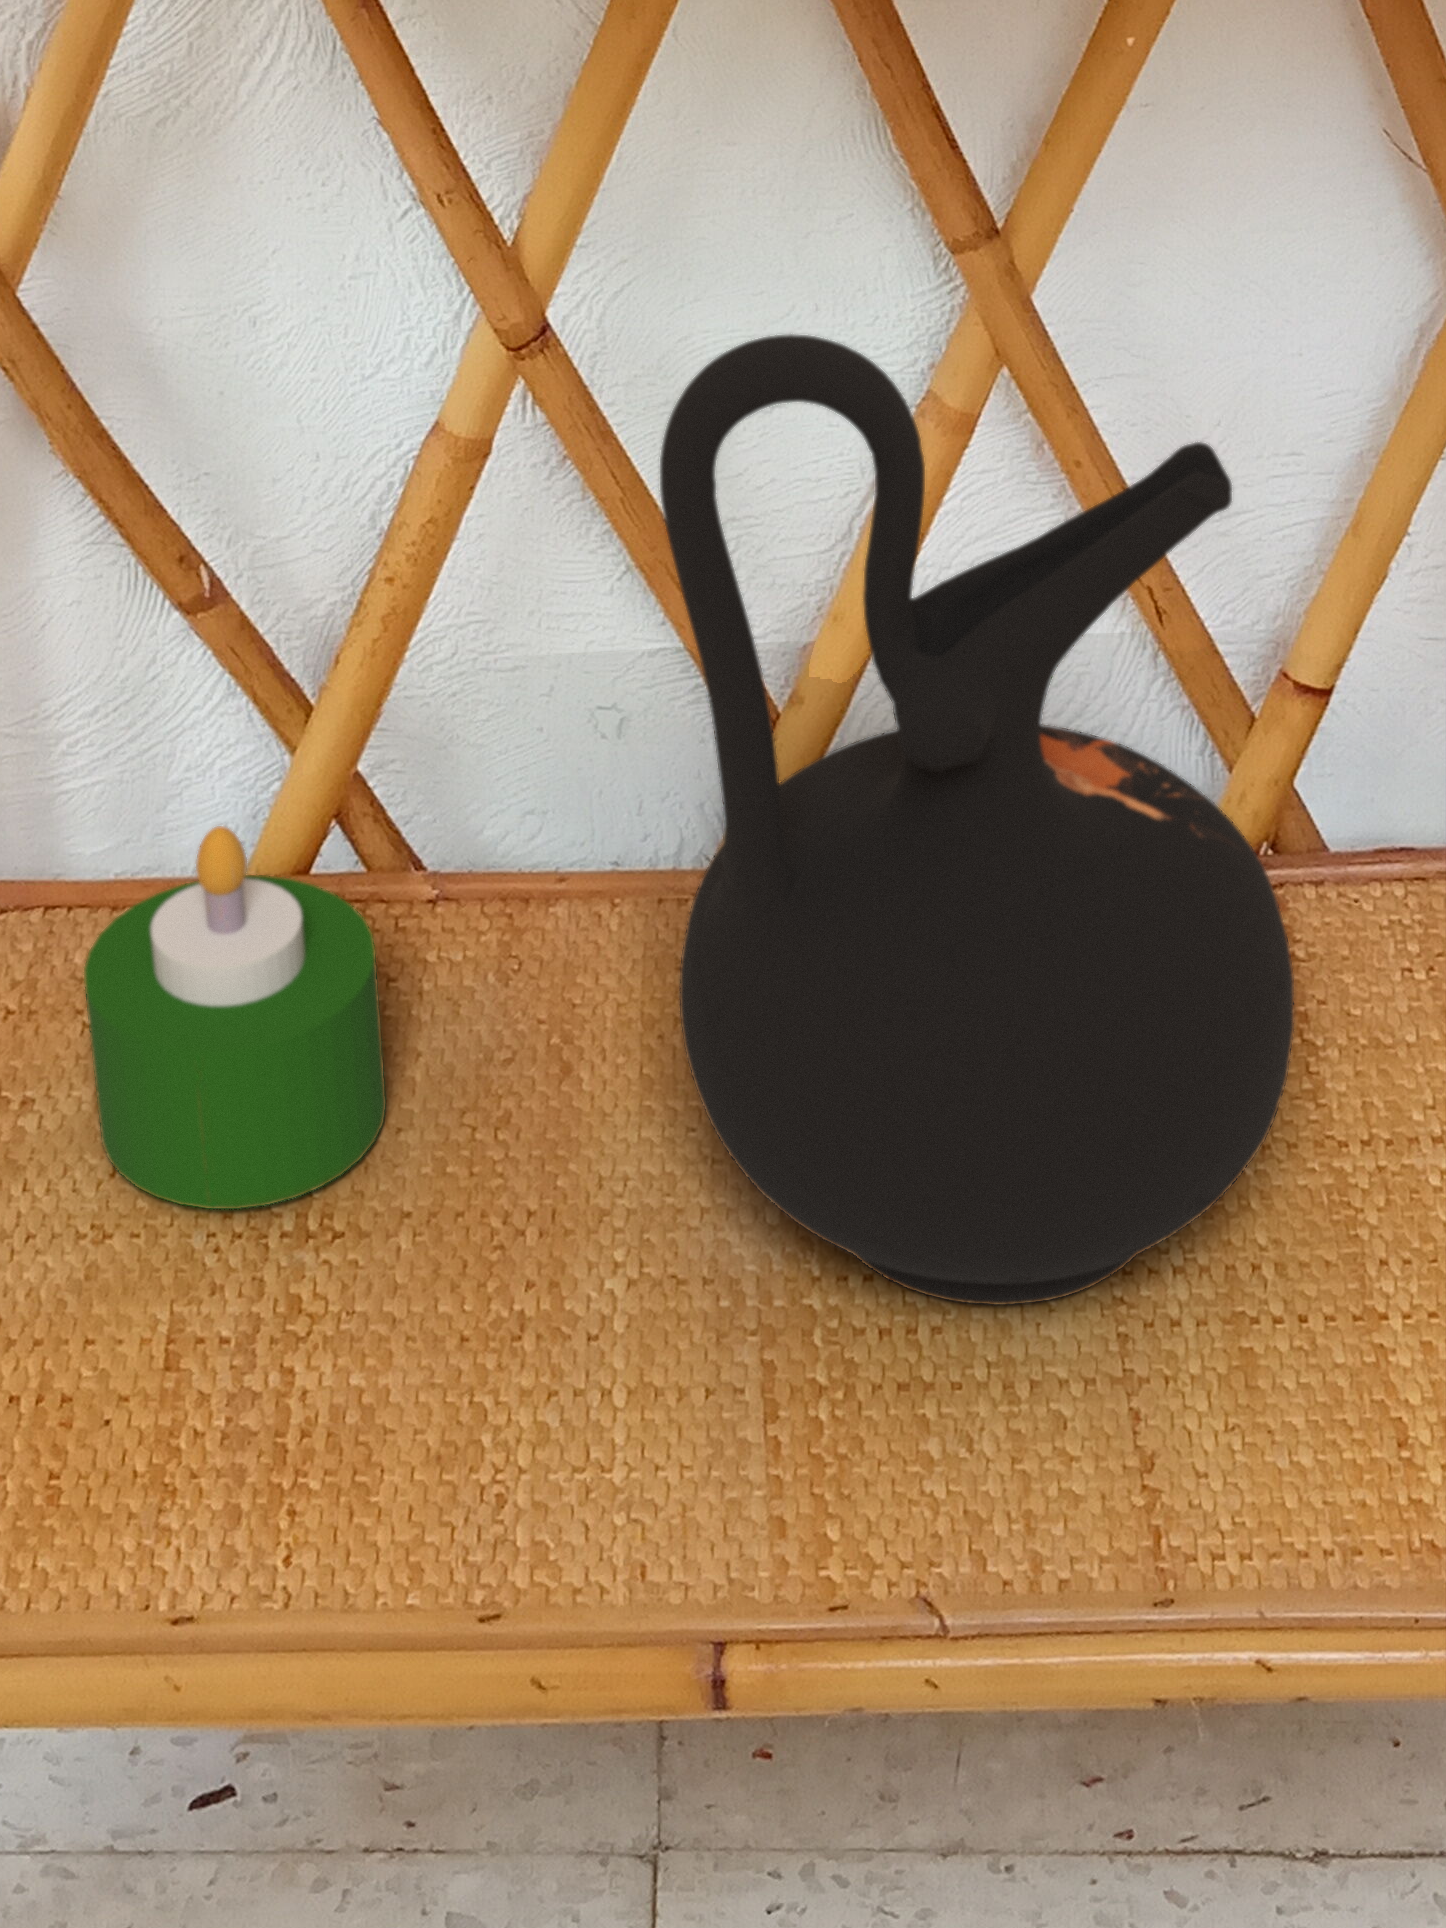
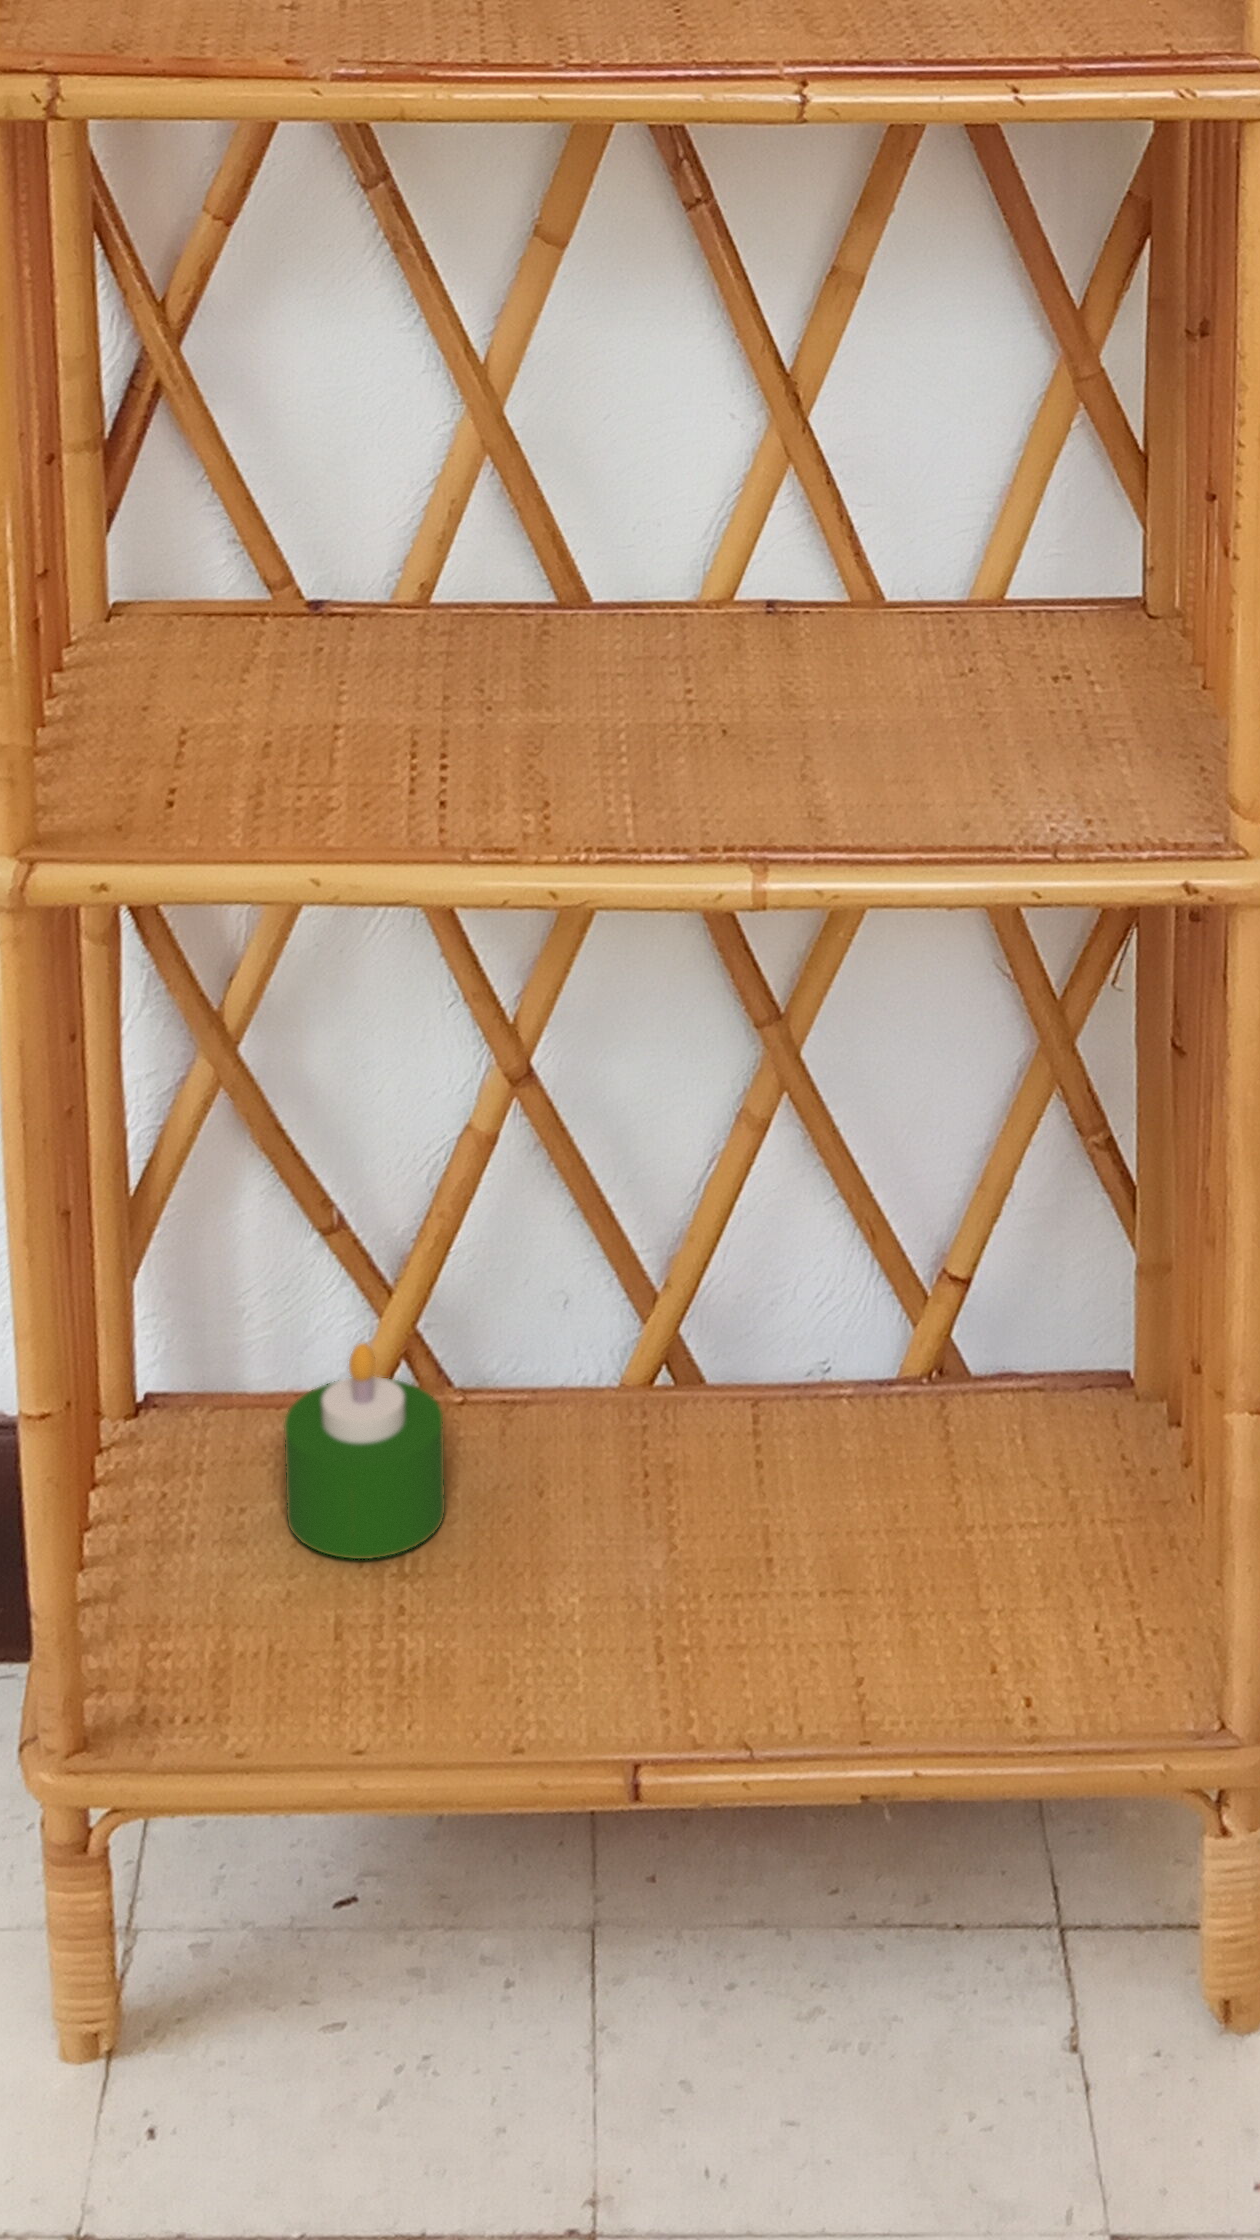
ceramic jug: present [660,335,1294,1305] -> none [610,1072,938,1601]

